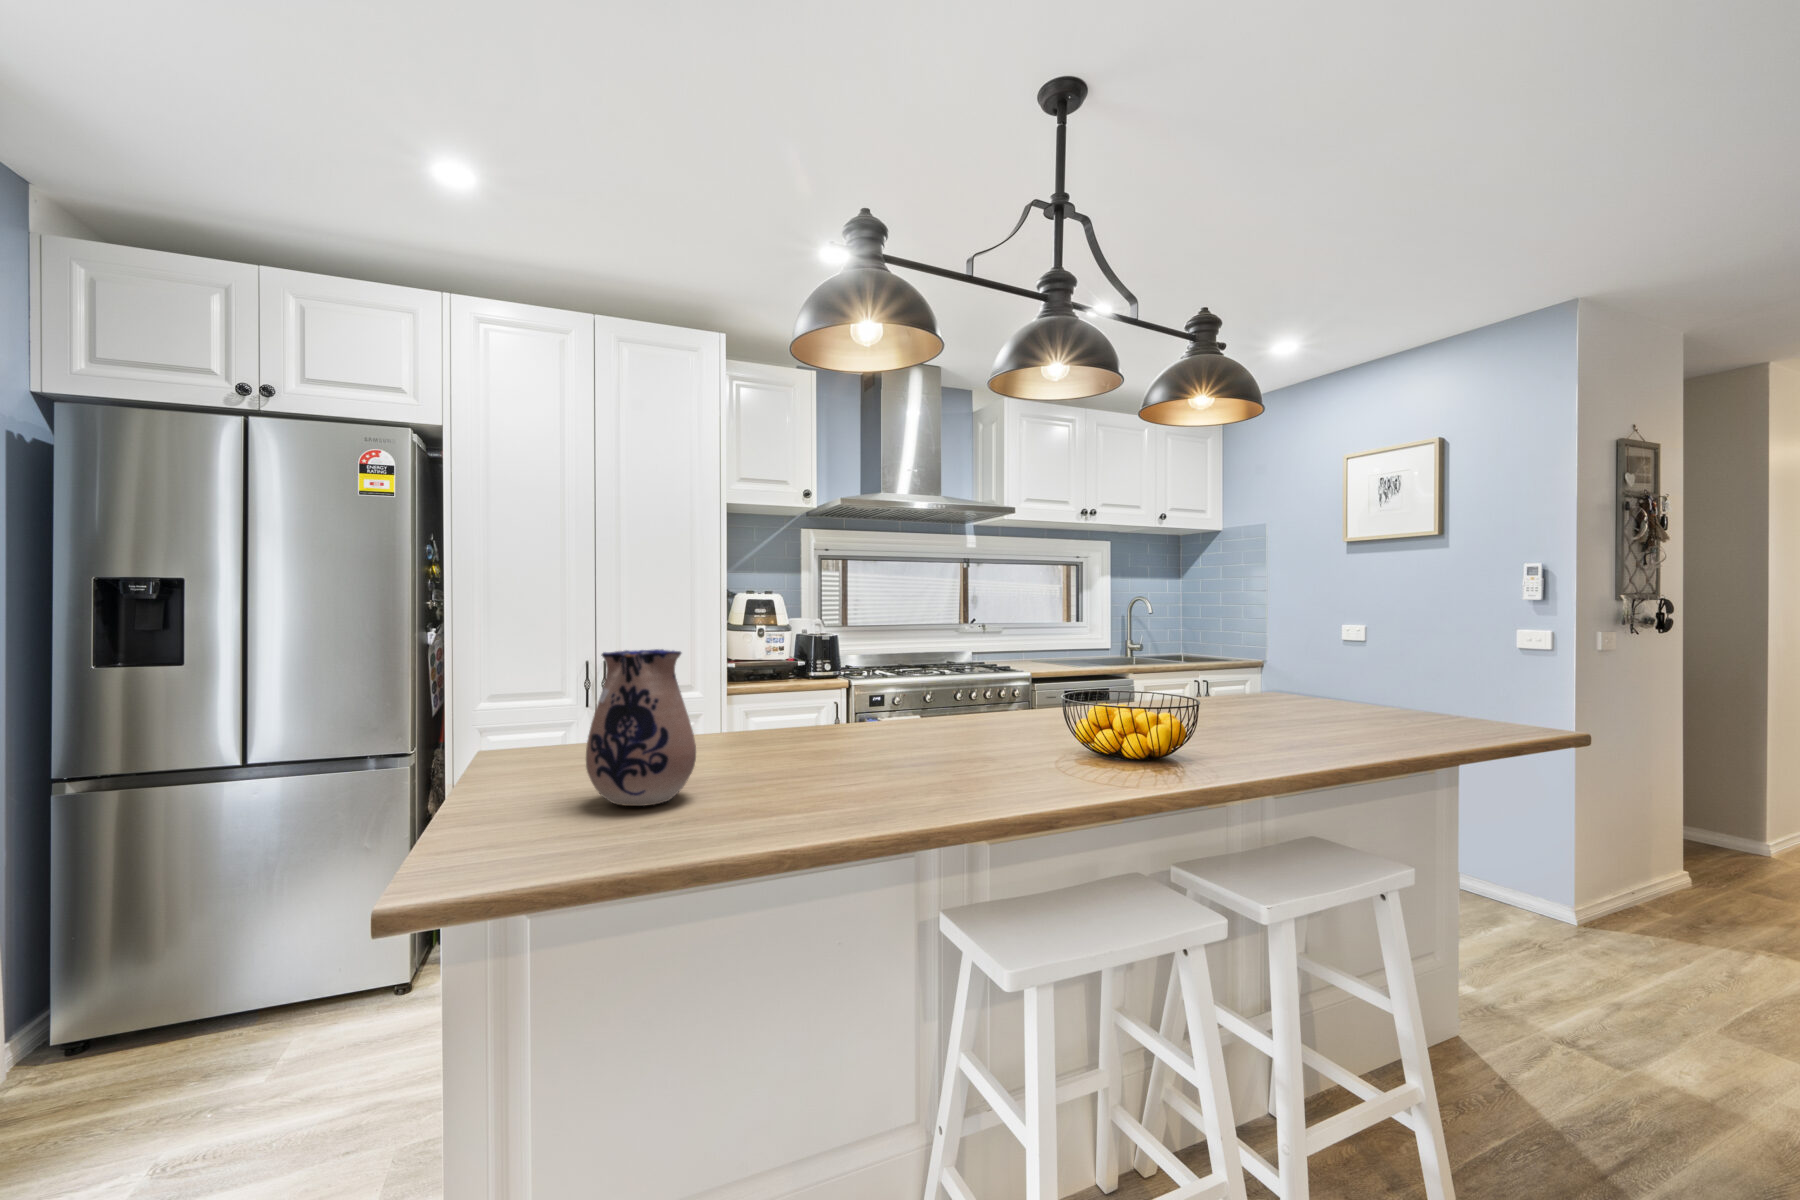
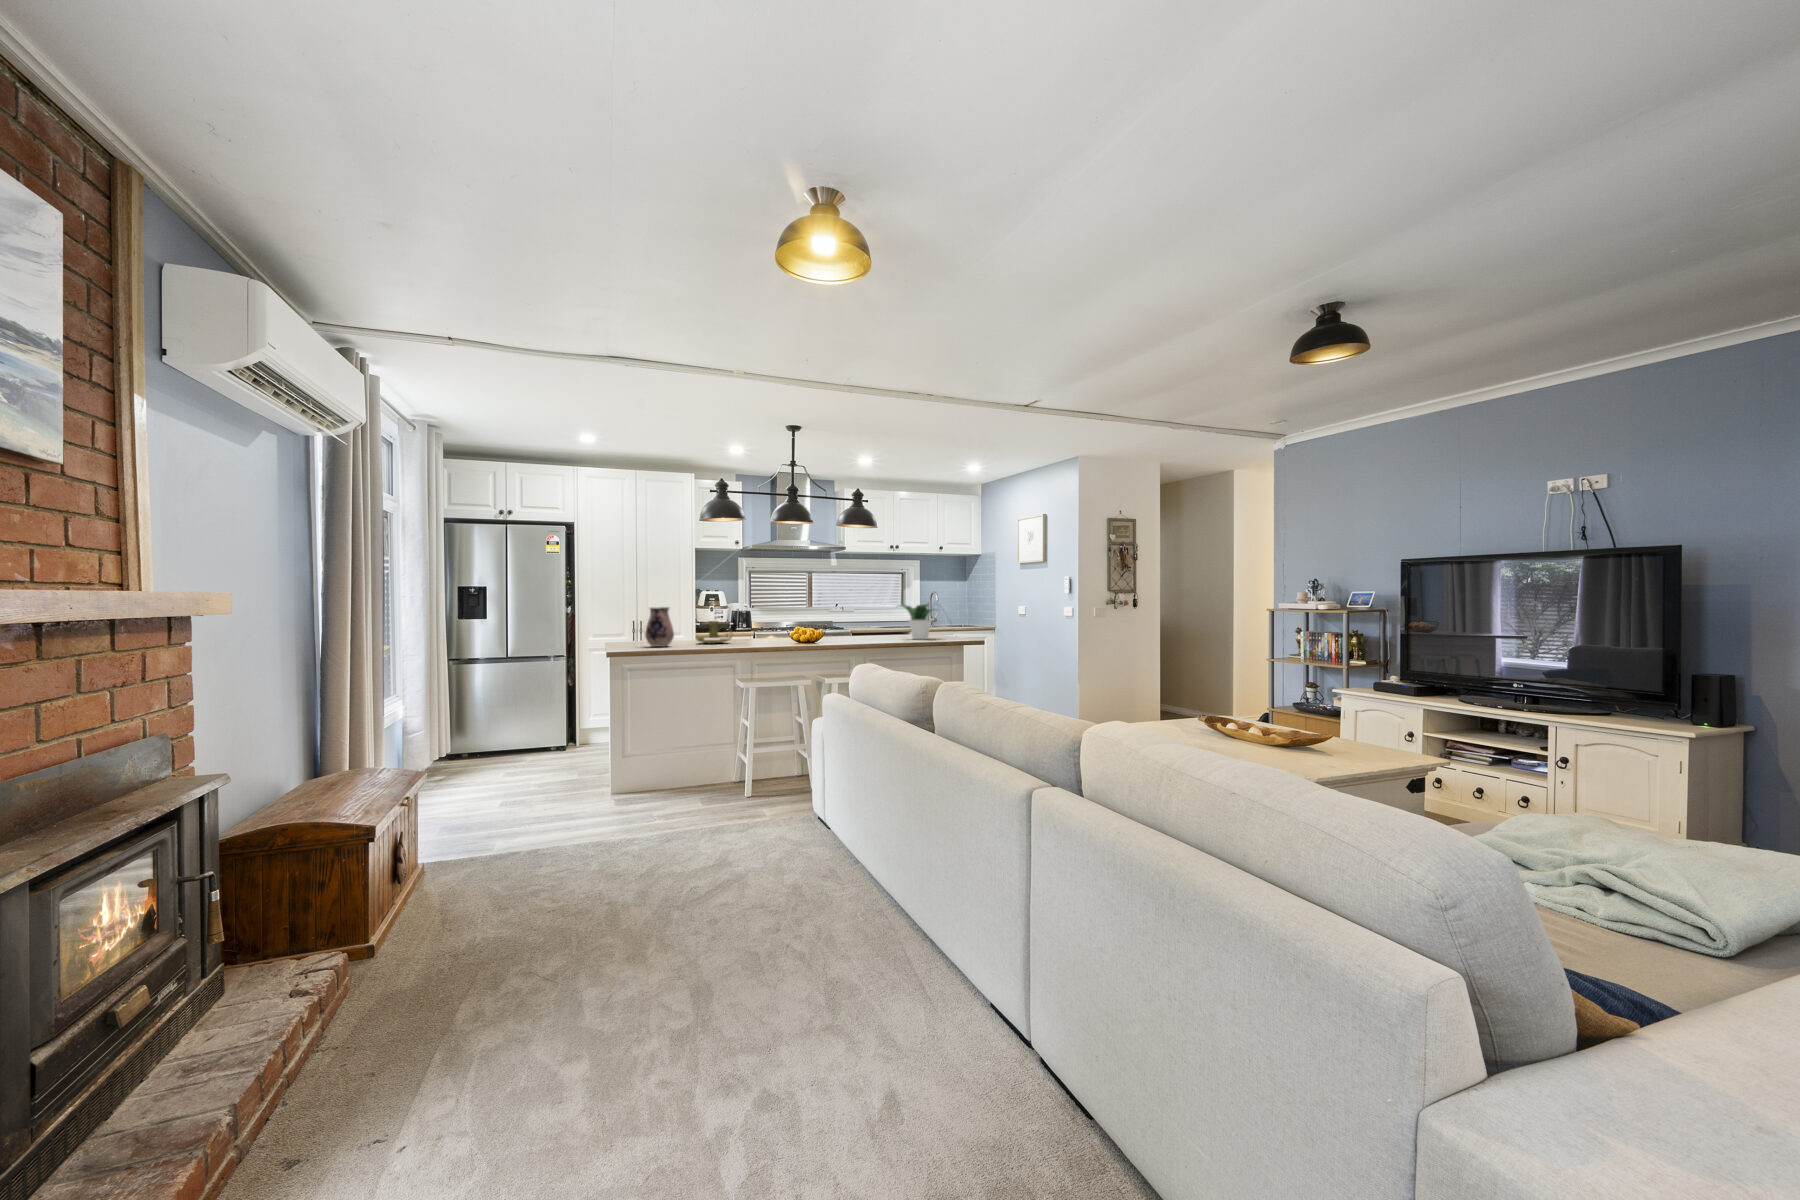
potted plant: none [1316,629,1432,730] -> present [896,604,934,639]
candle holder: none [763,686,888,763] -> present [697,621,733,644]

